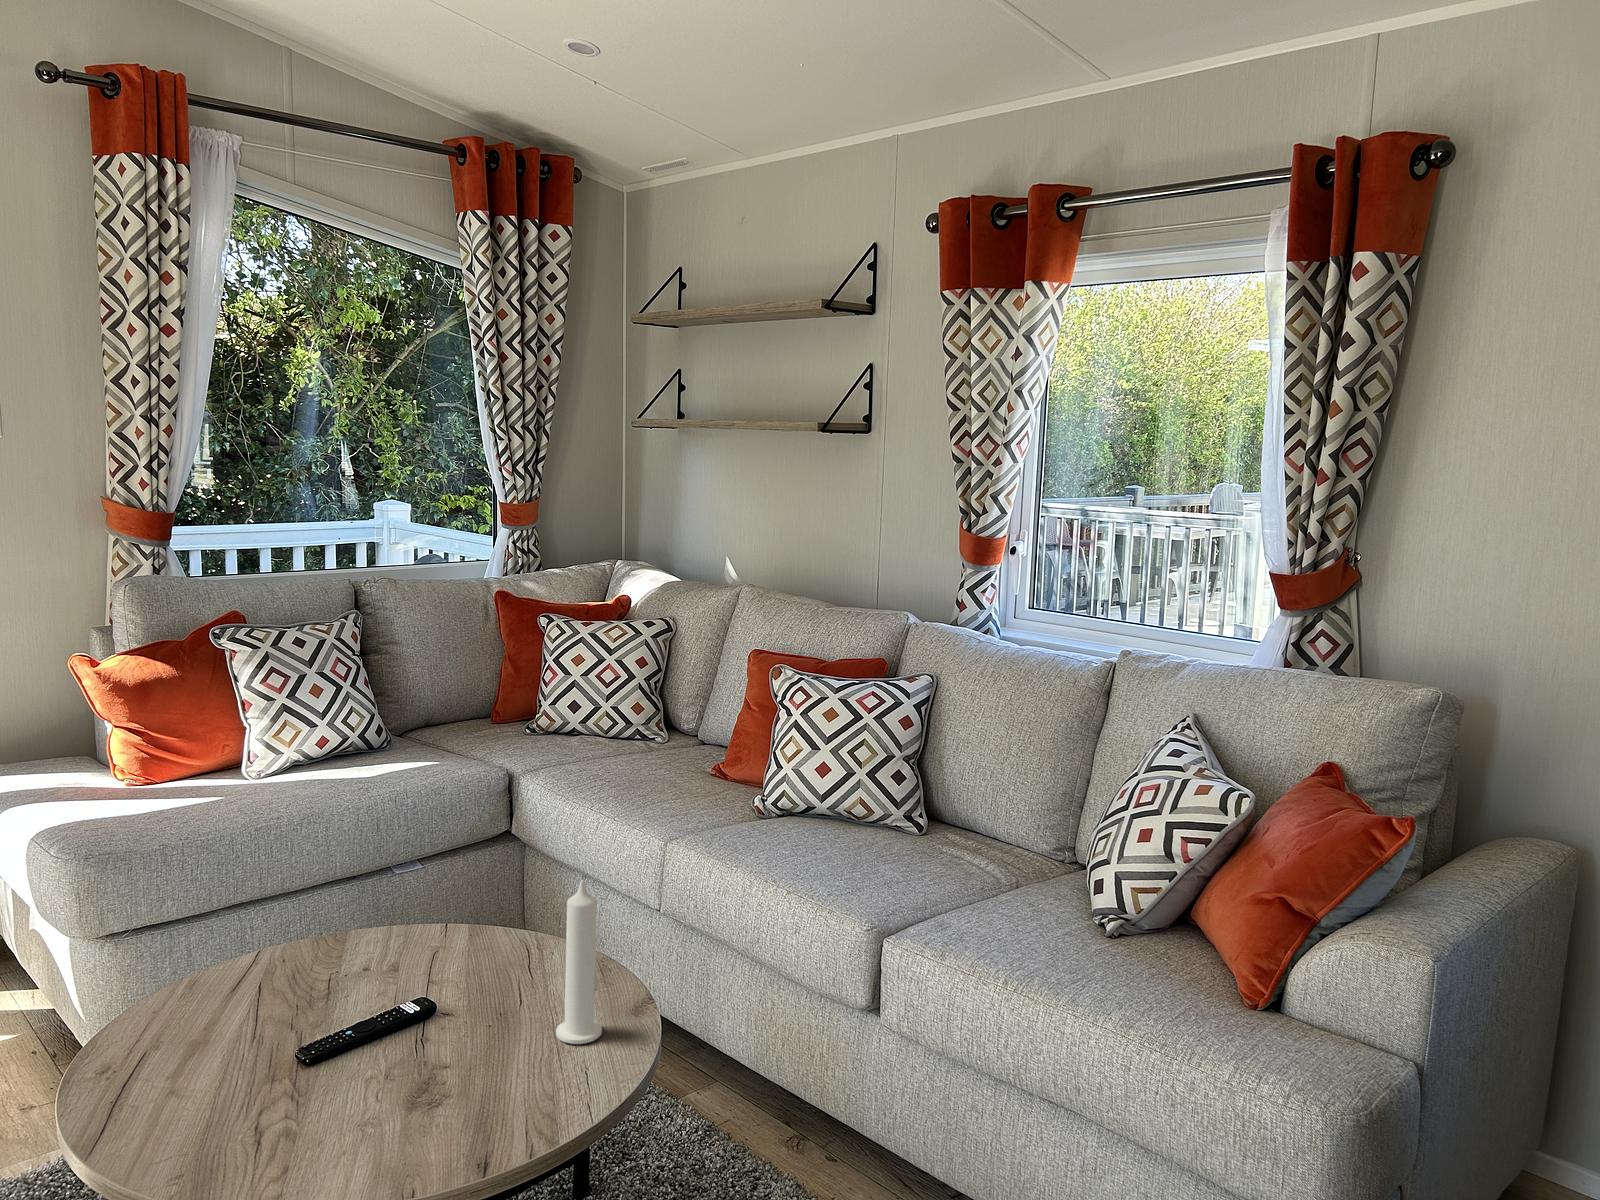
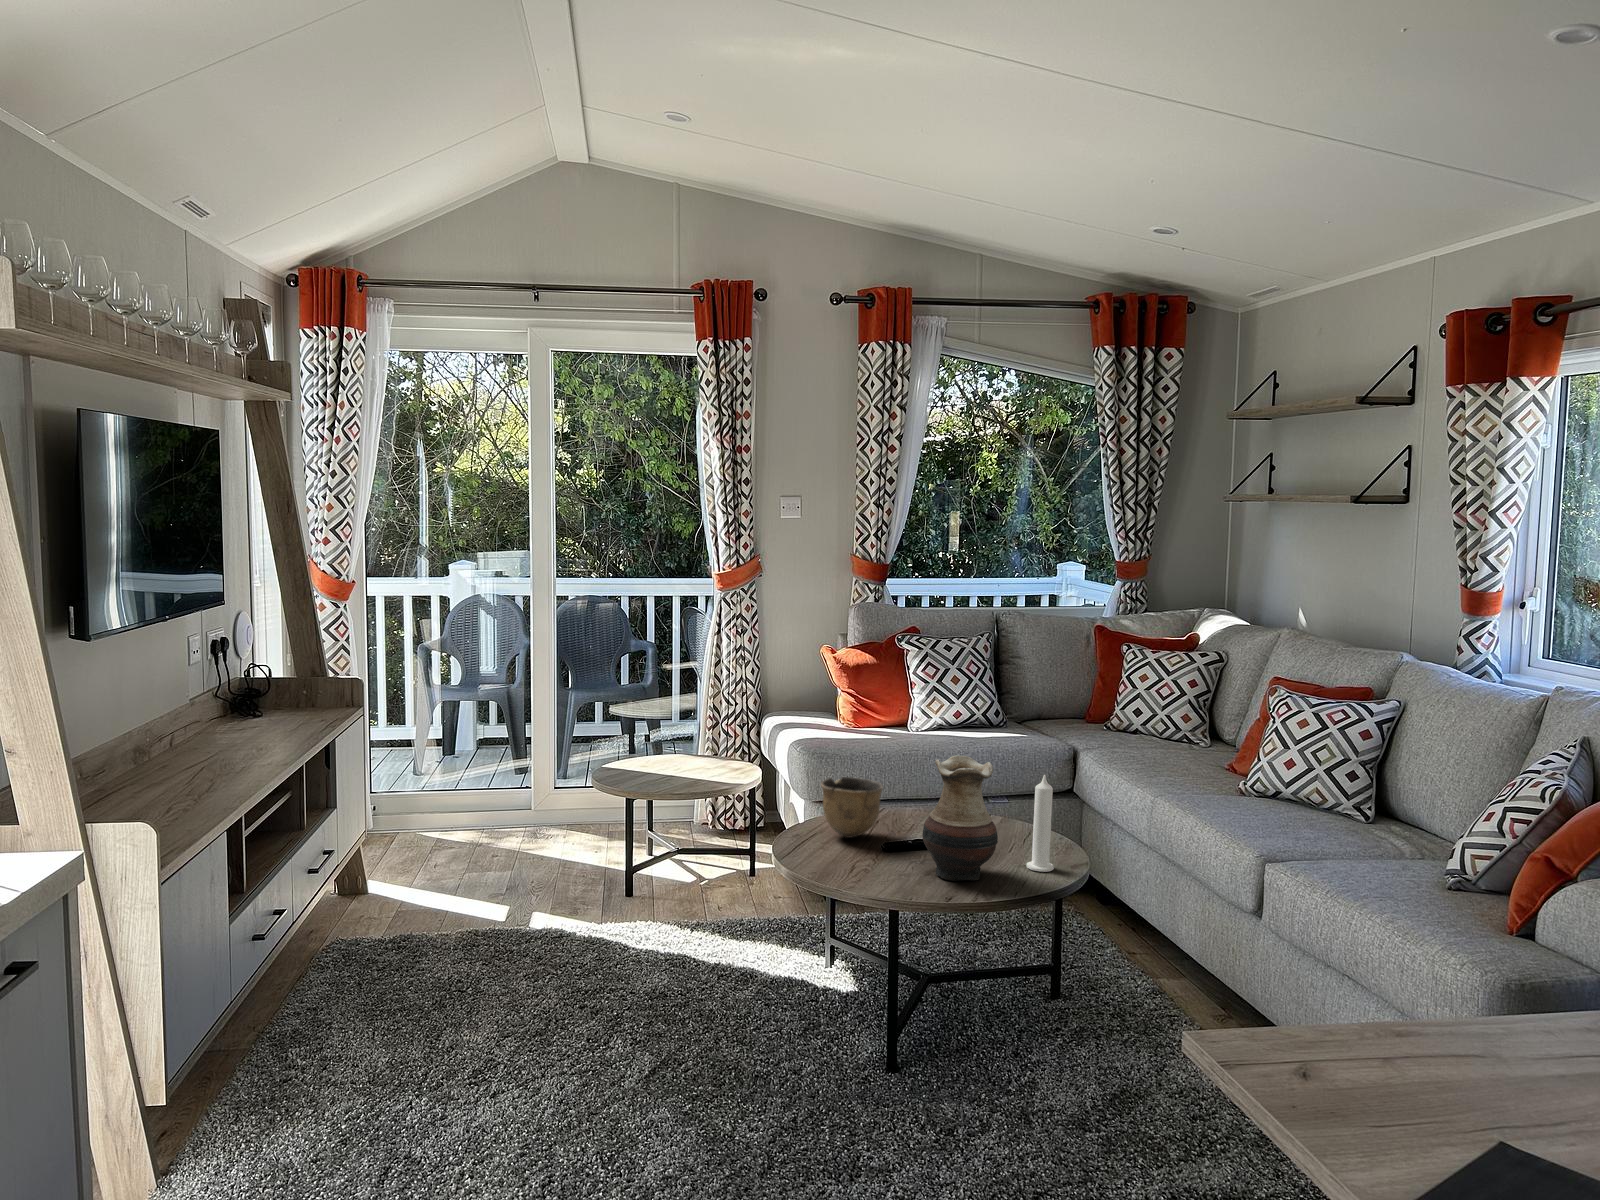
vase: none [379,876,523,1118] -> present [922,755,998,881]
bowl: none [135,928,269,1052] -> present [821,777,883,838]

